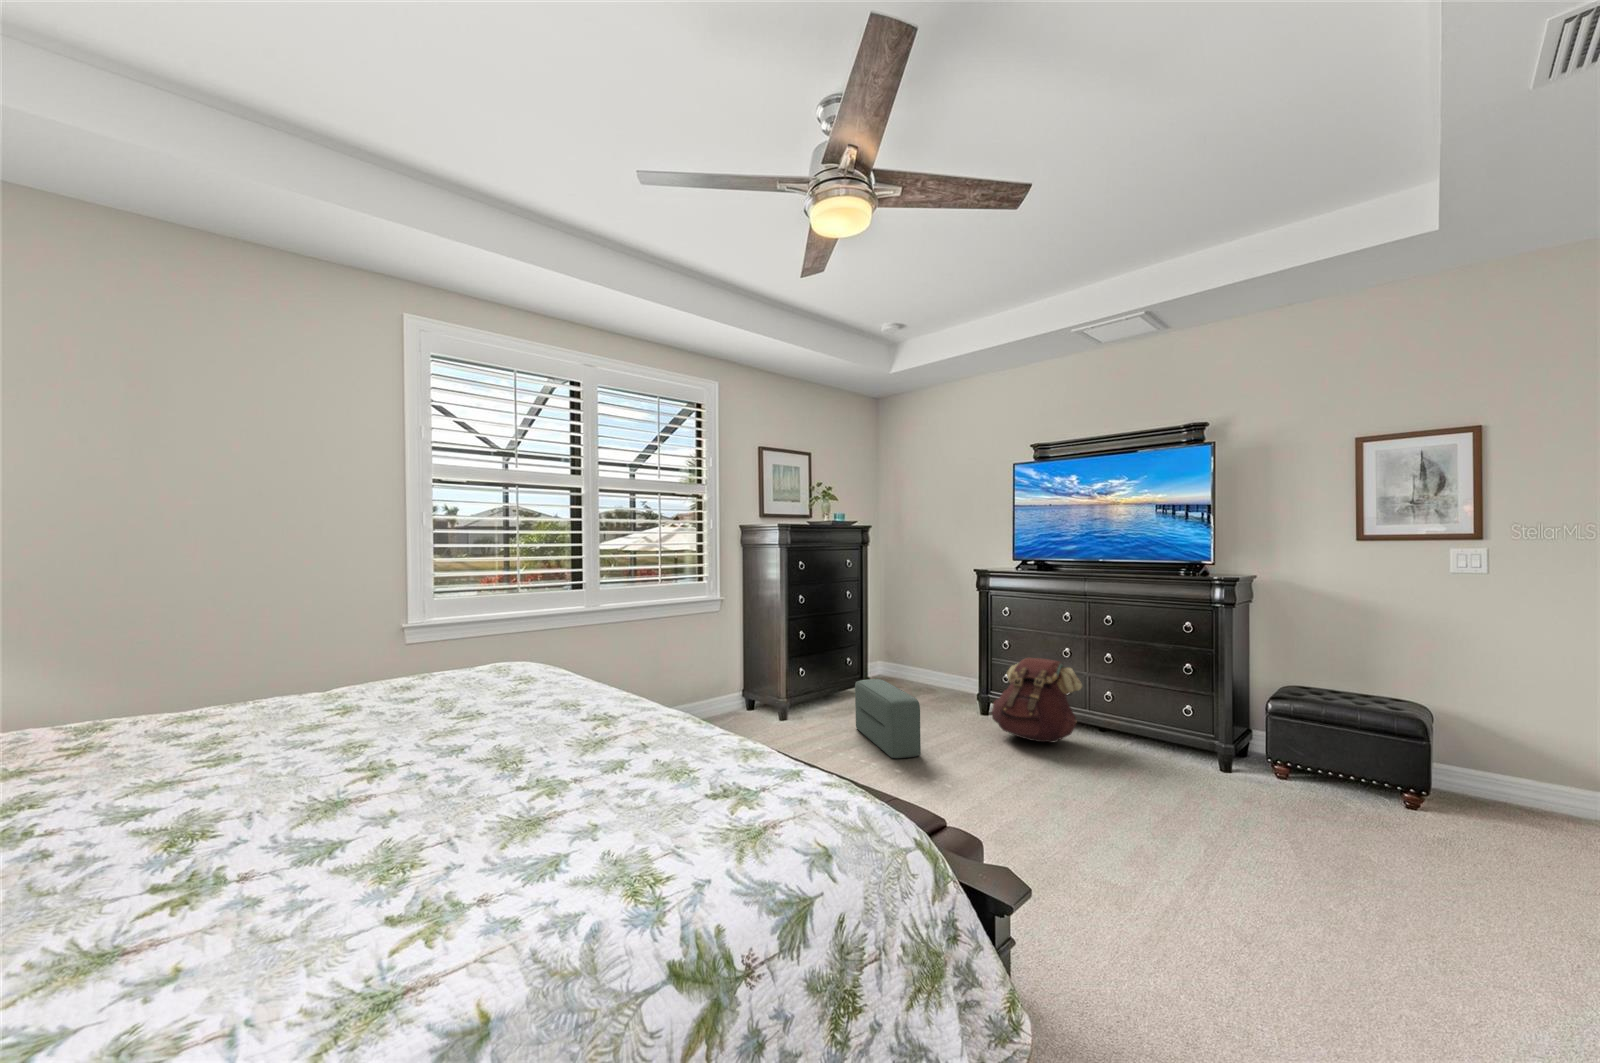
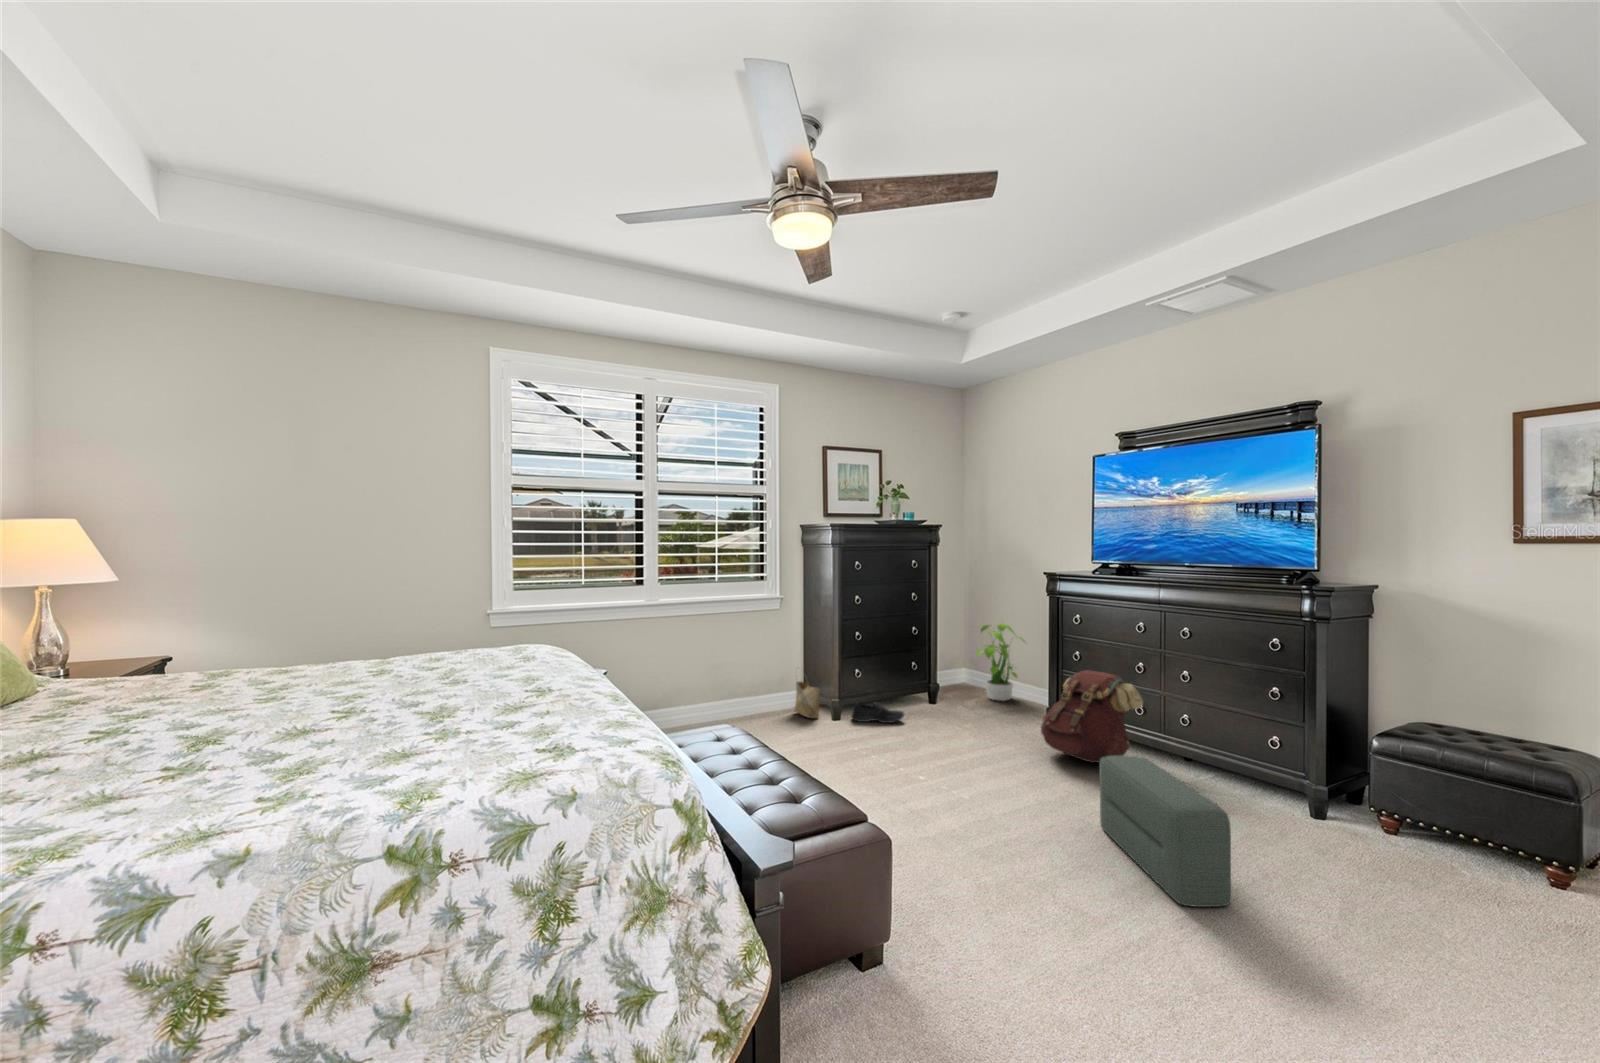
potted plant: none [896,615,946,691] -> present [975,623,1025,701]
woven basket: none [738,669,770,722] -> present [794,678,821,718]
pouf: present [855,679,921,758] -> present [1099,756,1231,907]
shoe: none [800,701,853,722] -> present [851,702,904,723]

